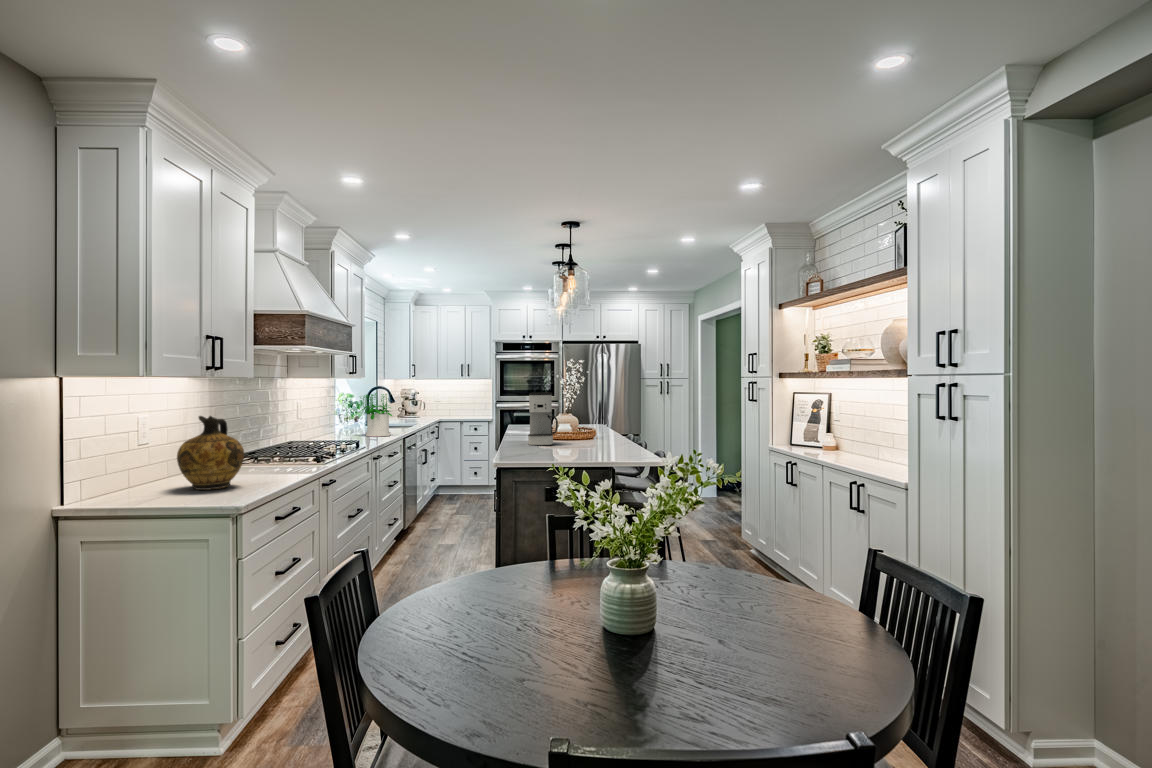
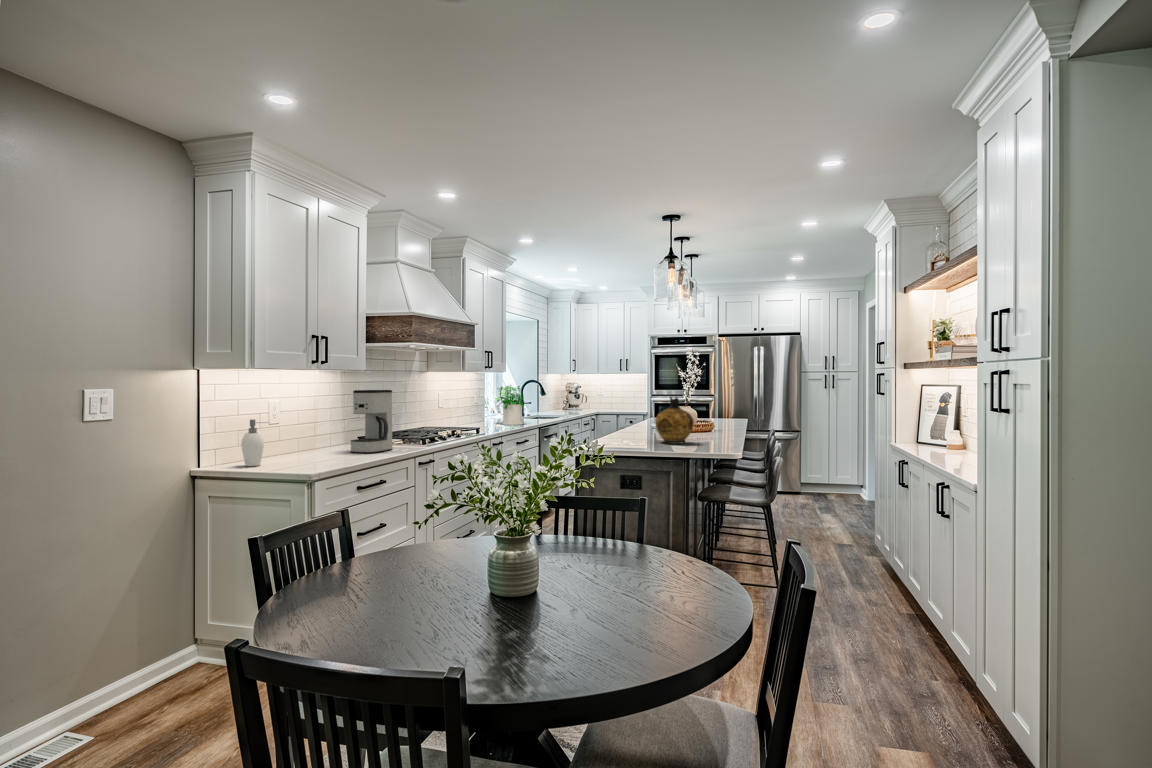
coffee maker: present [528,393,558,446] -> present [351,390,392,453]
ceramic jug: present [177,416,244,490] -> present [655,397,694,444]
soap dispenser: none [124,440,165,501] -> present [241,420,268,466]

